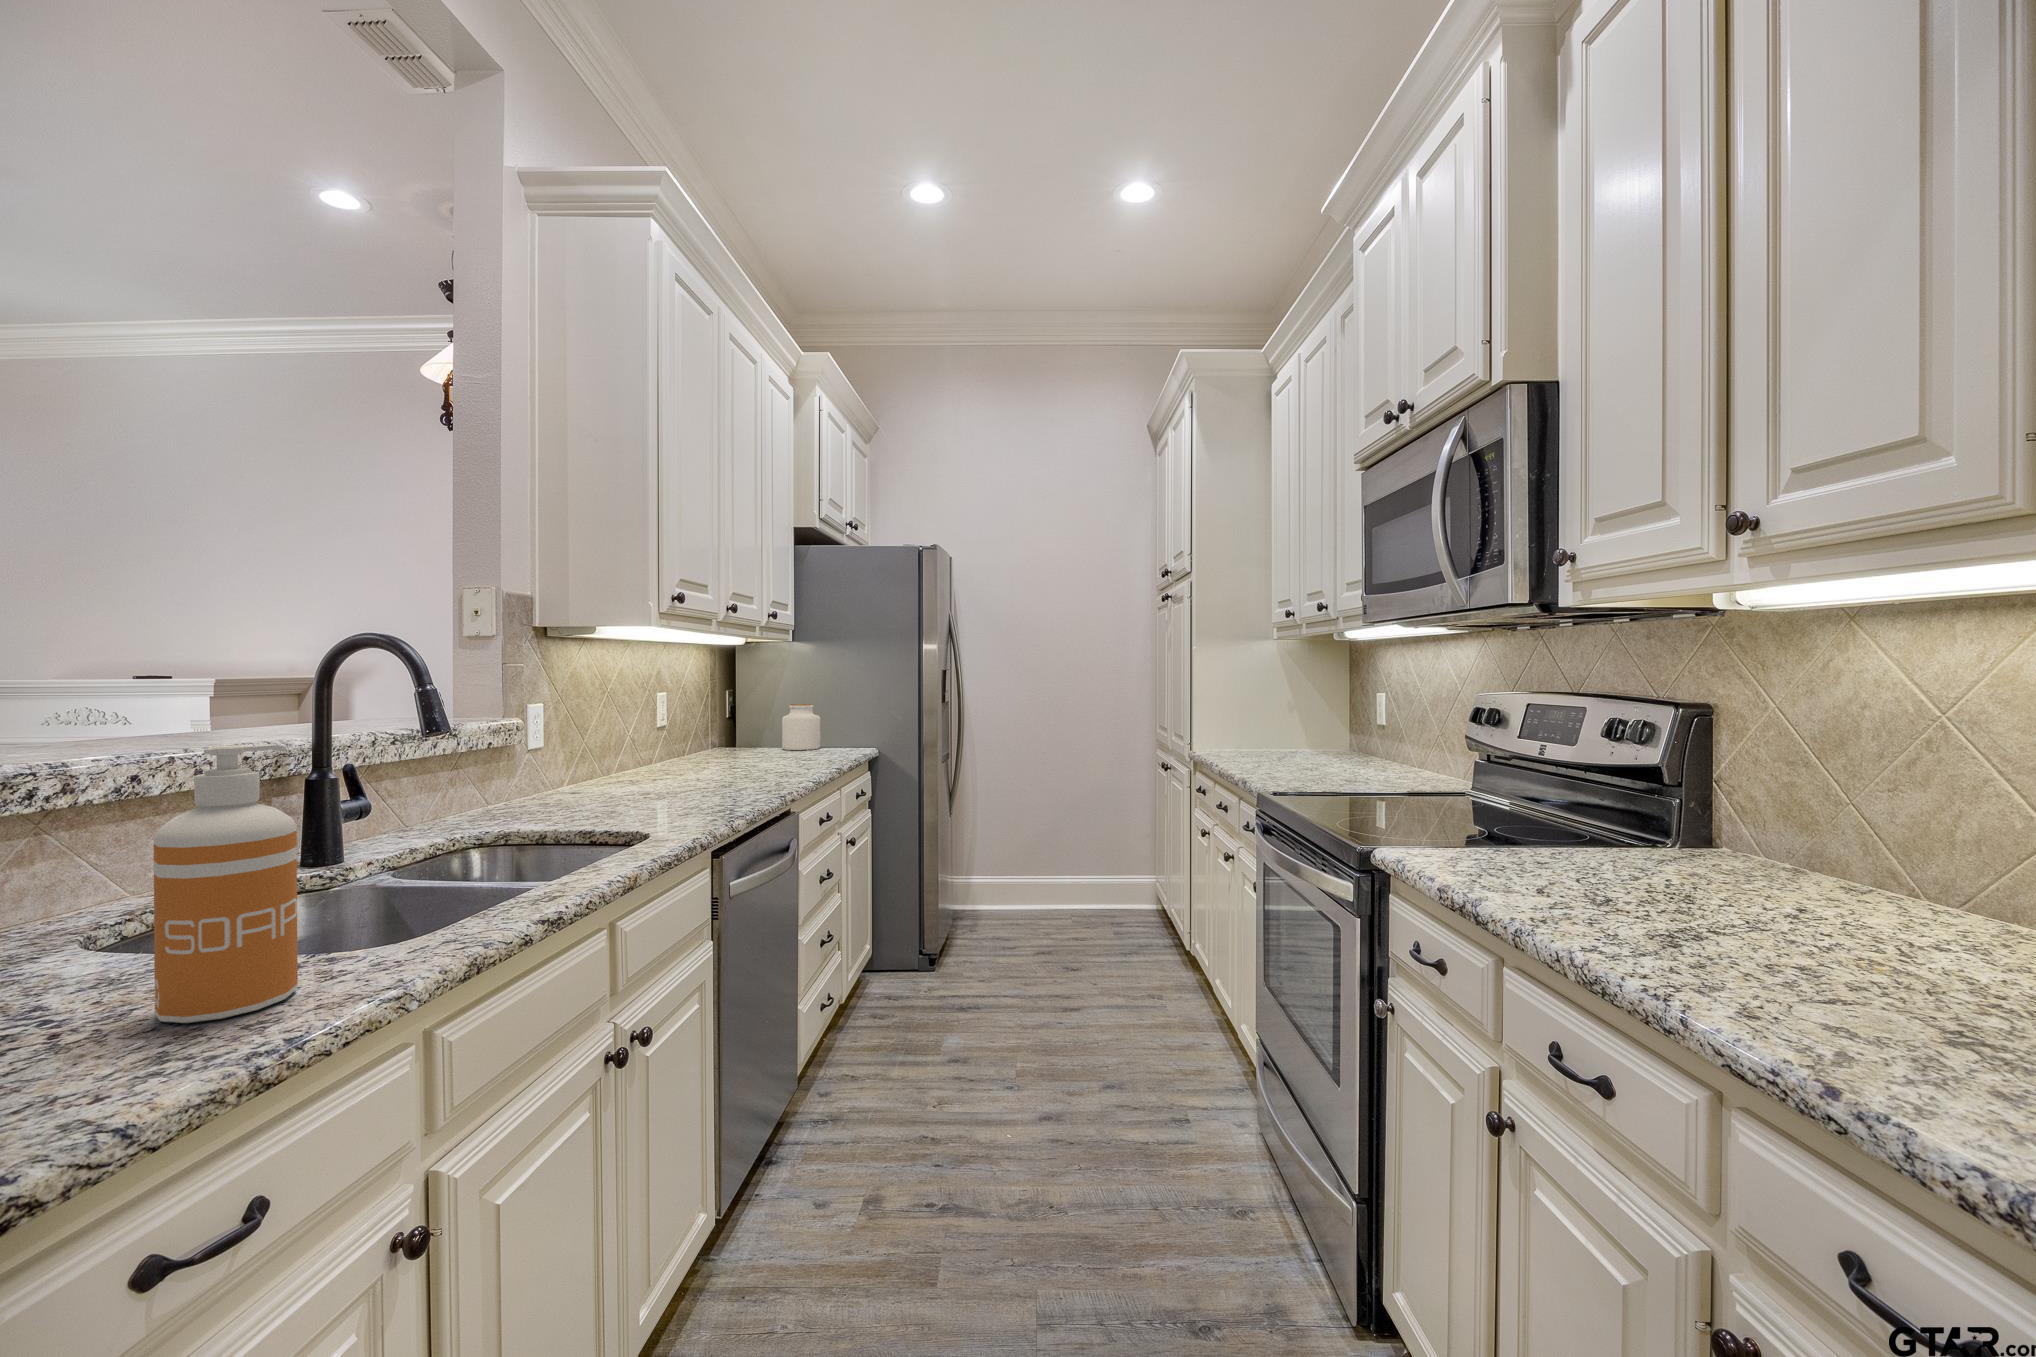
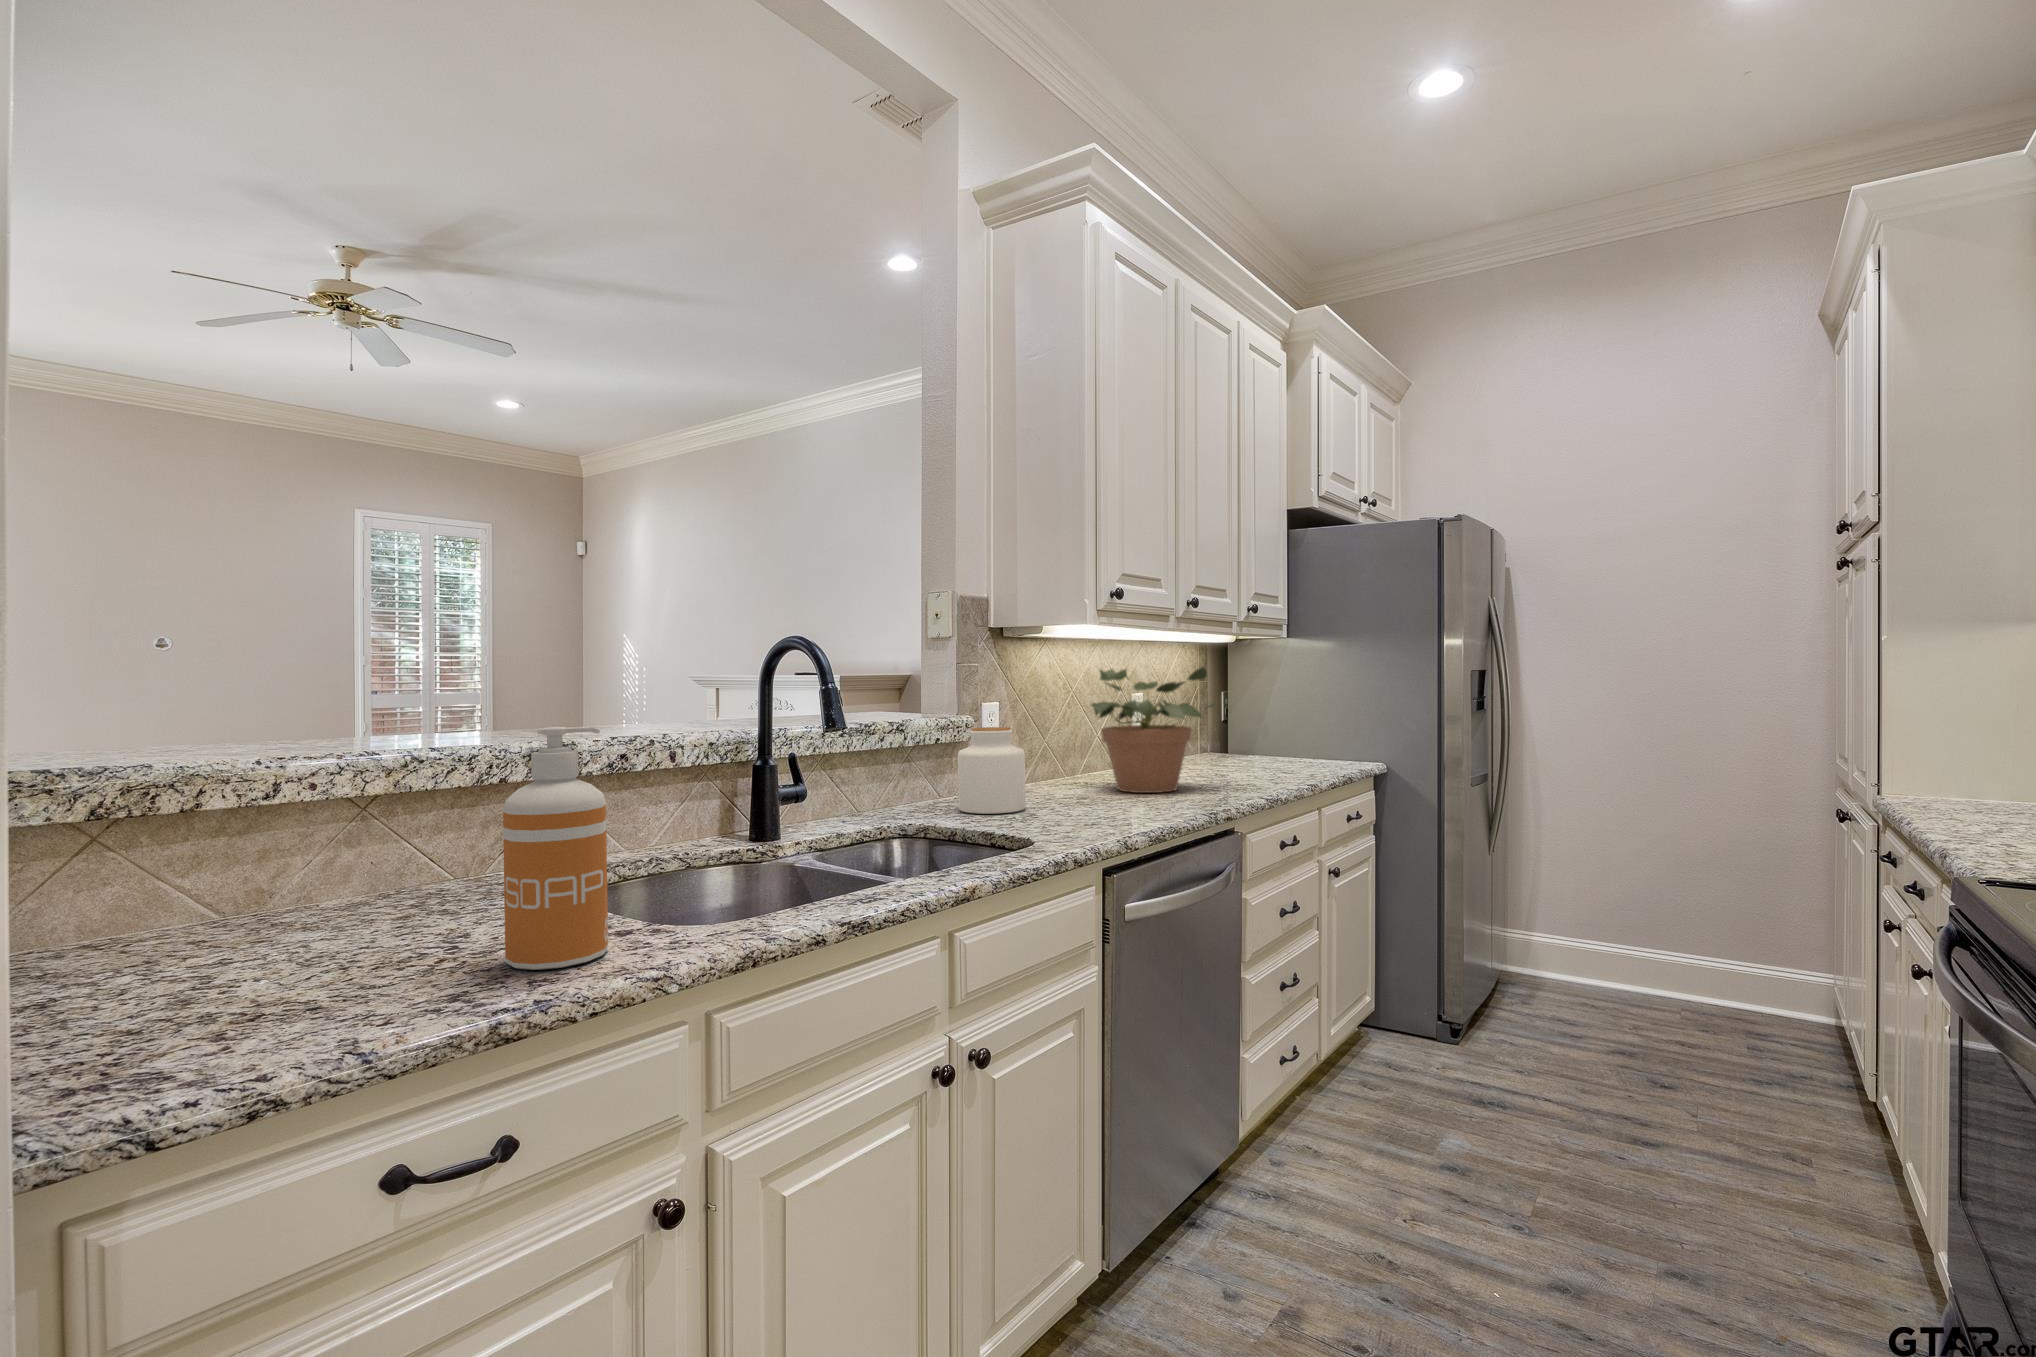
potted plant: none [636,673,765,785] -> present [1091,667,1220,793]
jar: present [782,704,820,750] -> present [958,727,1026,814]

